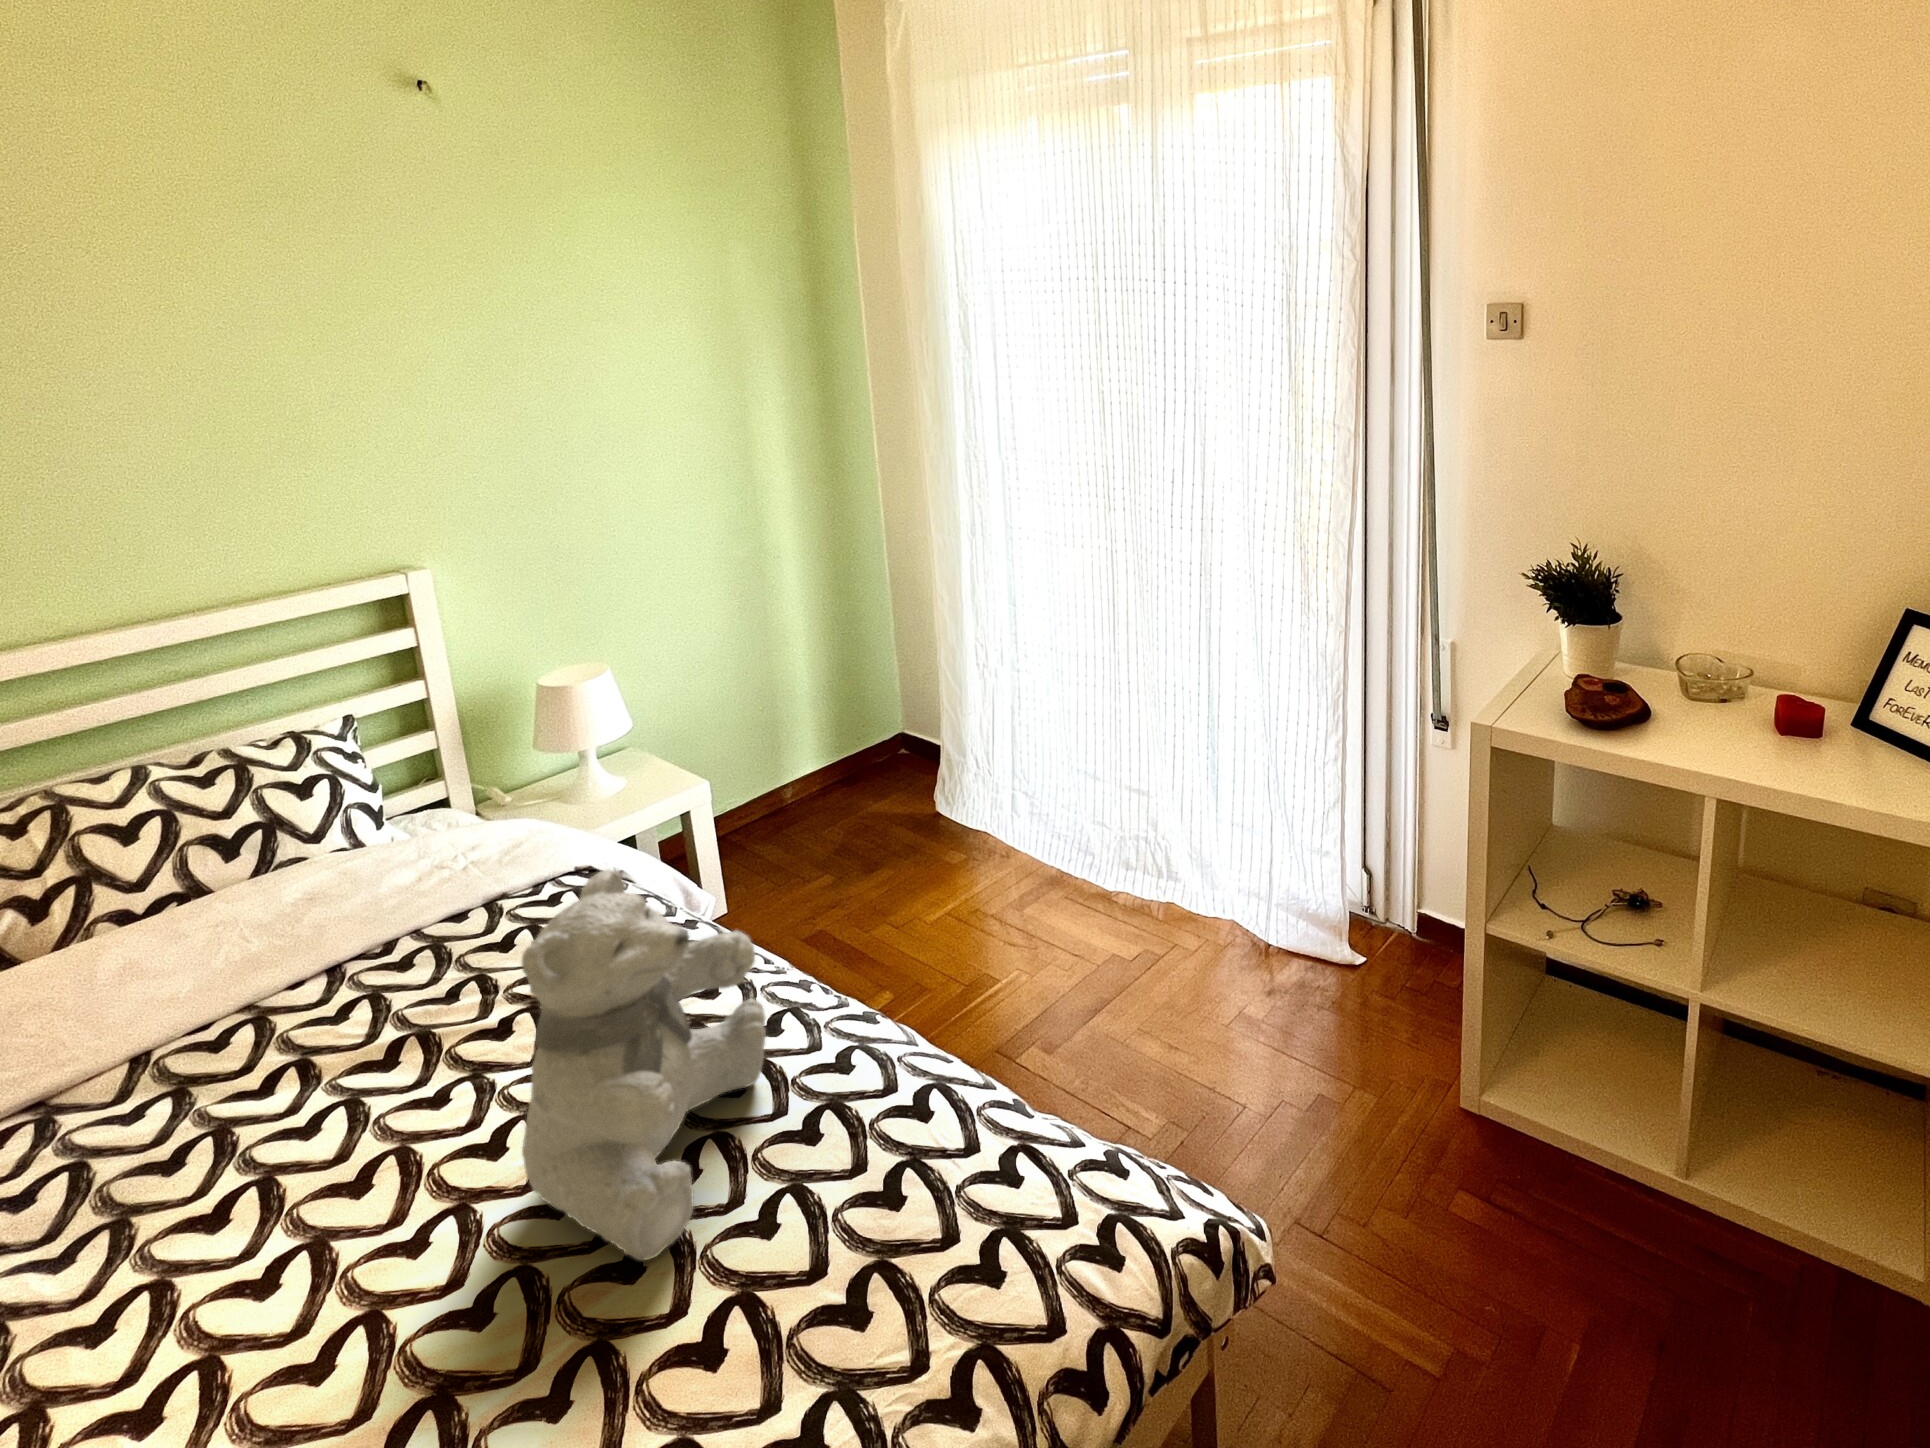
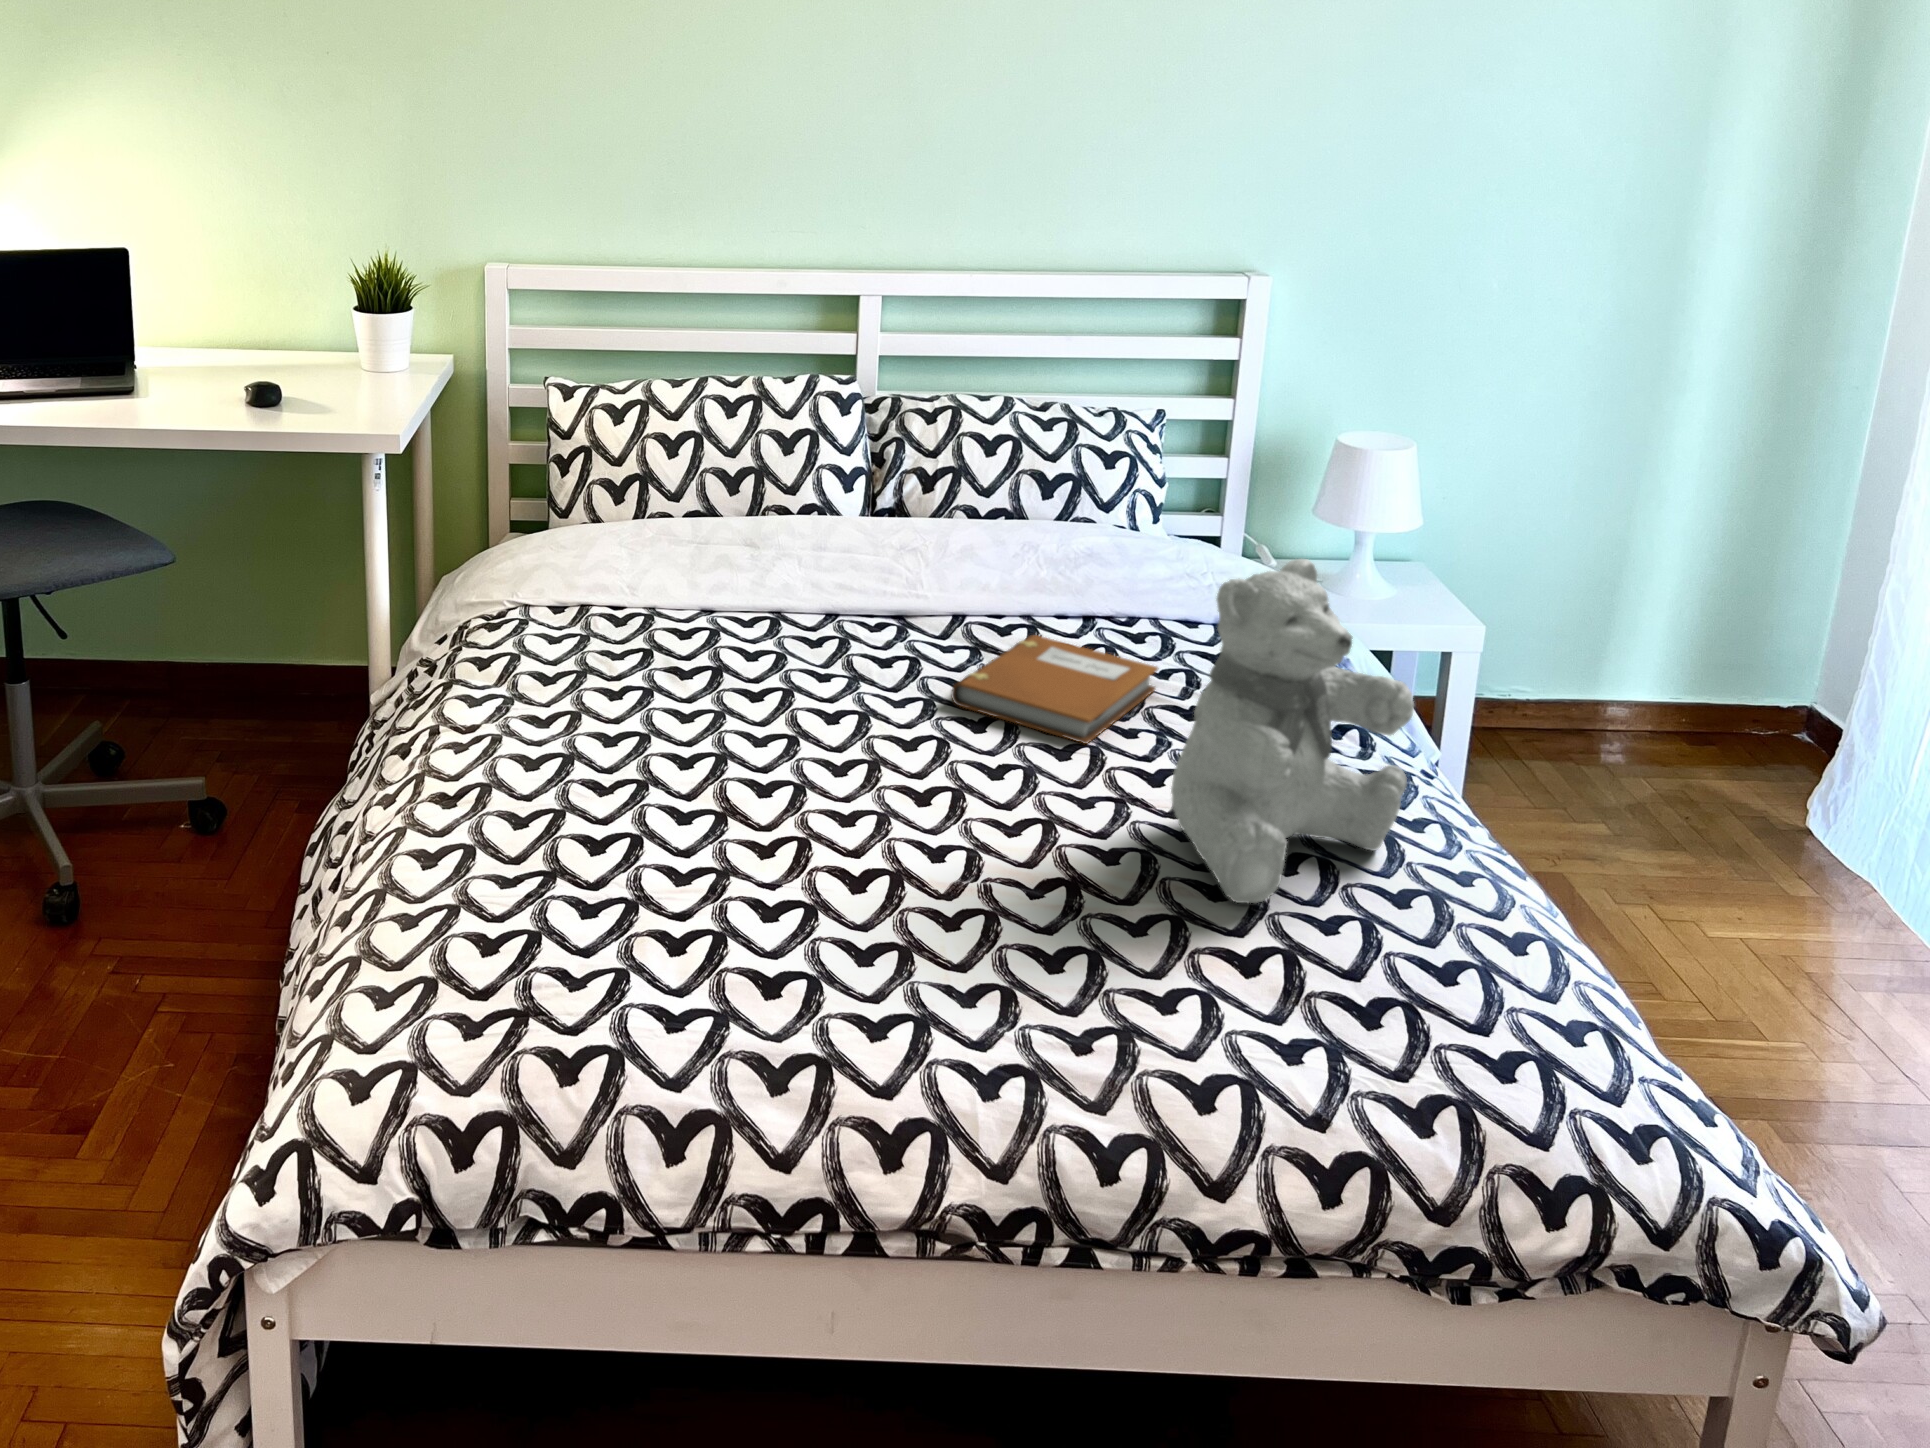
notebook: none [154,1000,449,1207] -> present [951,635,1159,744]

